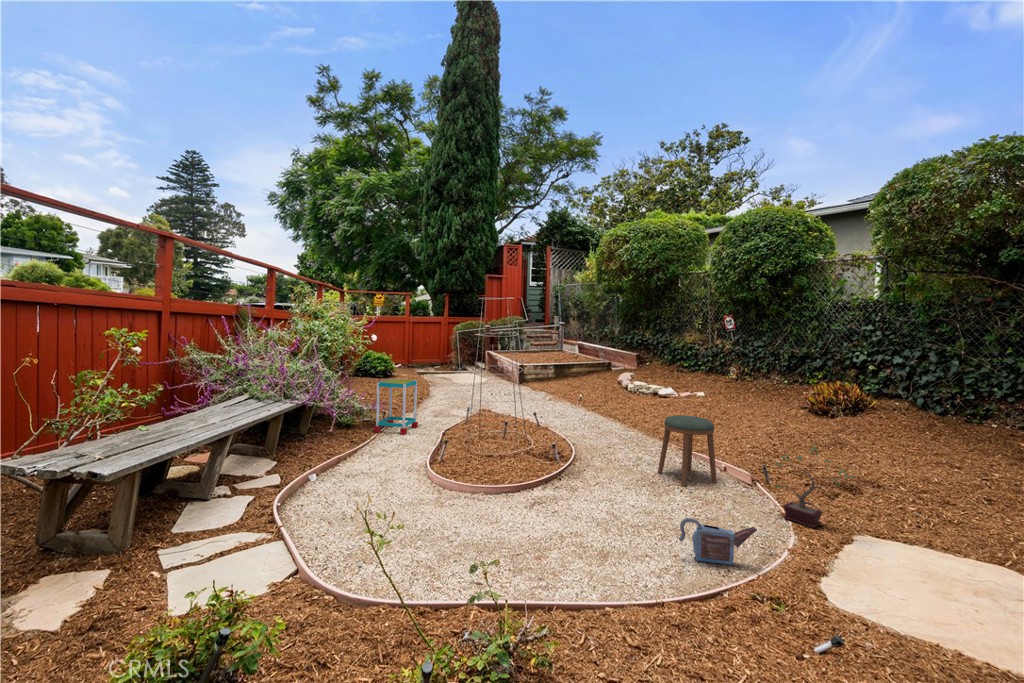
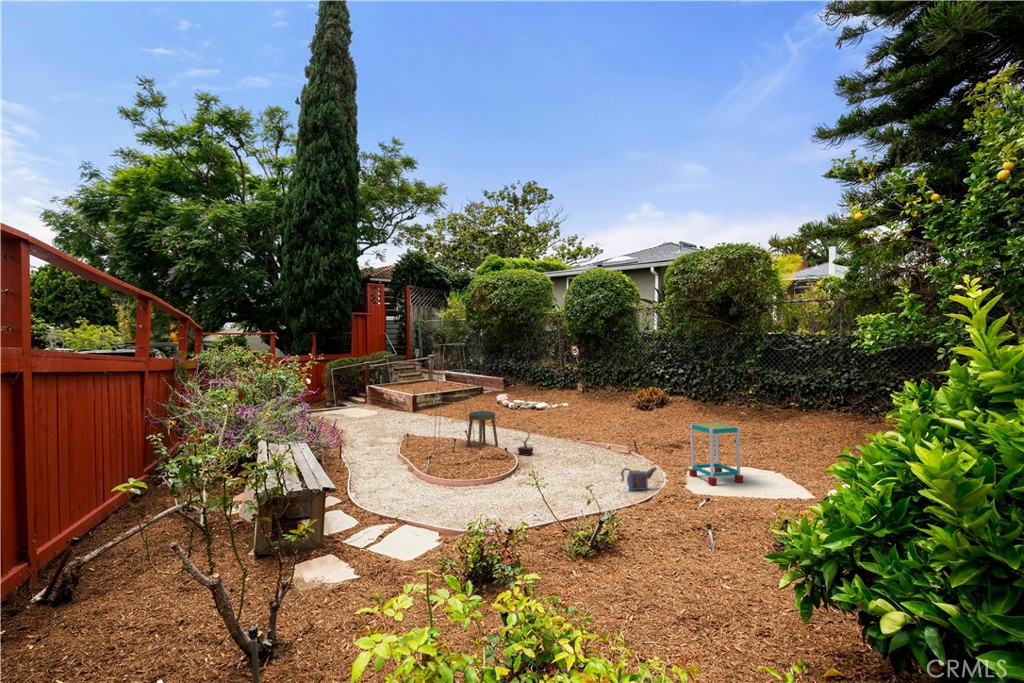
side table: present [374,379,418,435] -> present [689,423,743,485]
stool: present [658,415,717,486] -> present [467,411,498,450]
potted plant: present [775,447,853,528] -> present [514,417,541,456]

